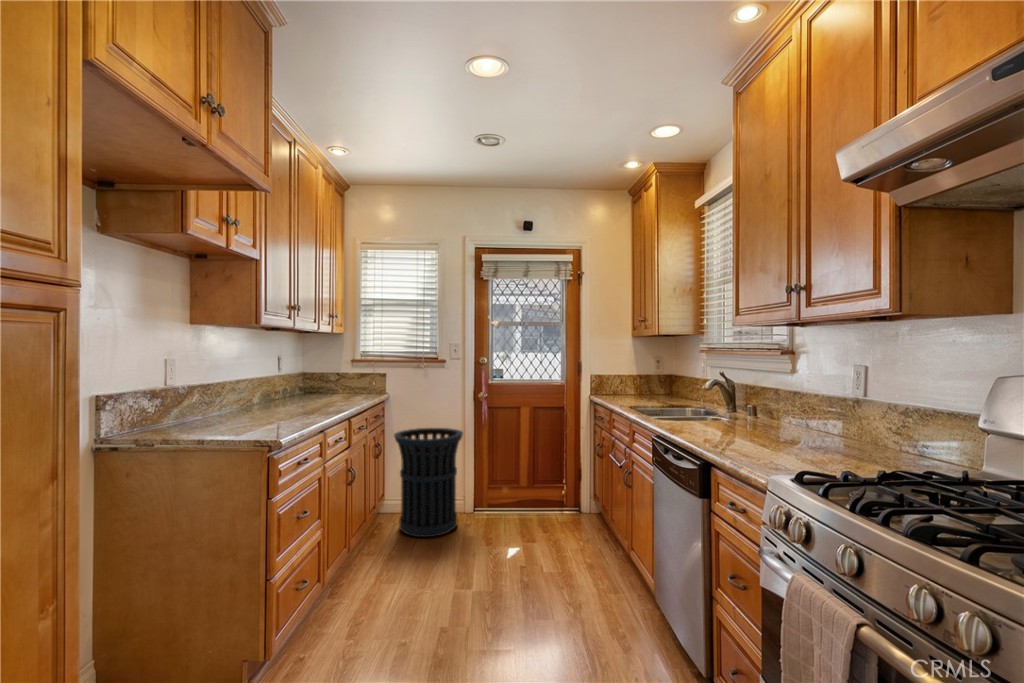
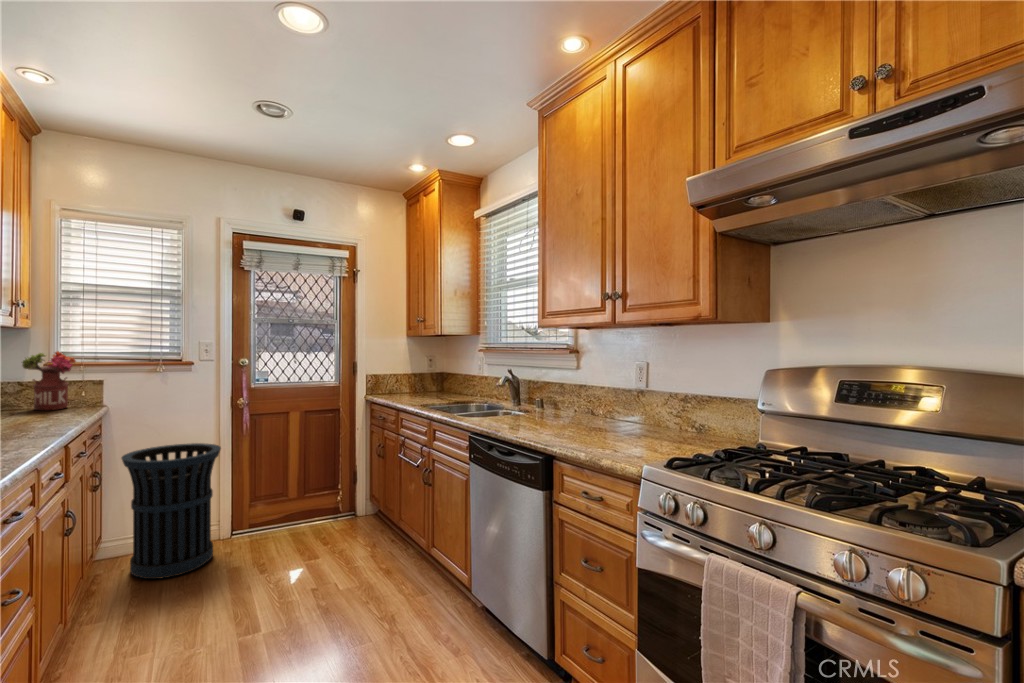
flower arrangement: none [338,350,371,394] -> present [22,351,76,410]

